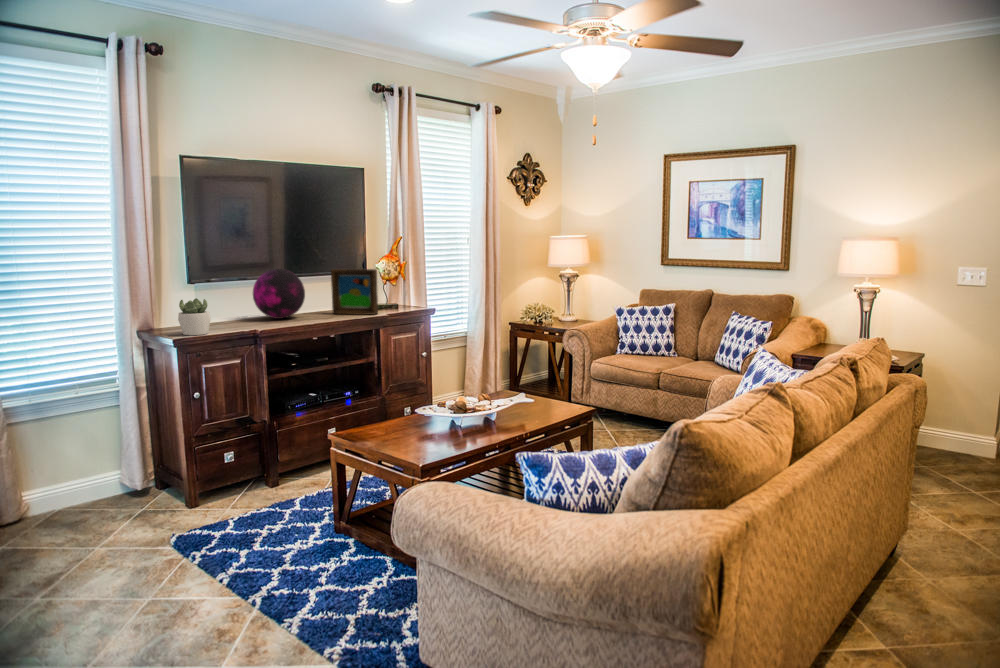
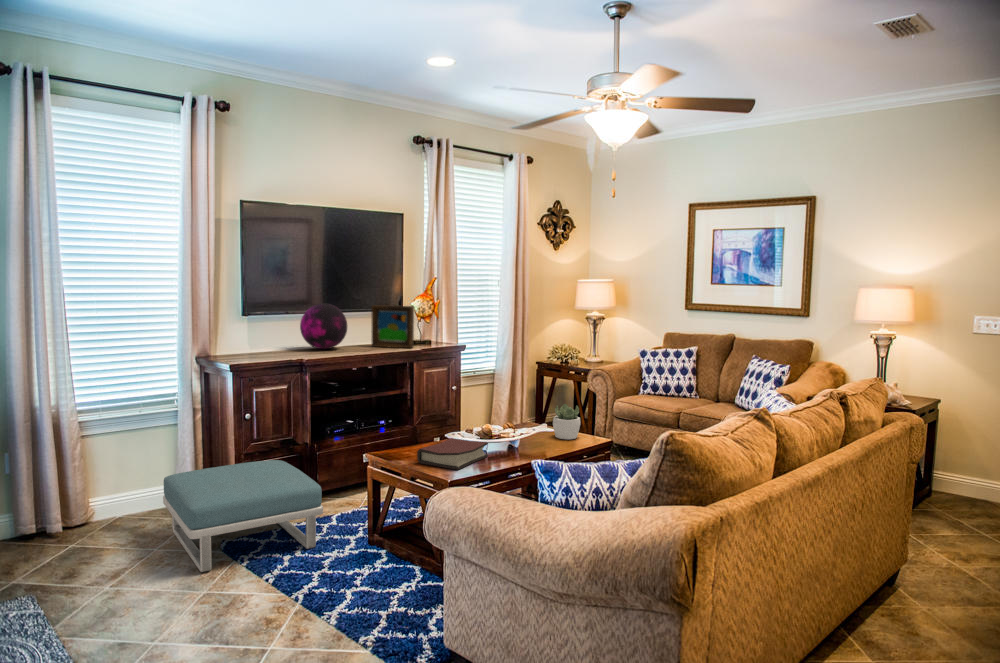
succulent plant: present [178,298,211,335] -> present [553,404,581,440]
hardback book: none [384,415,462,452] -> present [417,438,488,470]
footstool: none [104,442,283,574] -> present [163,460,323,572]

